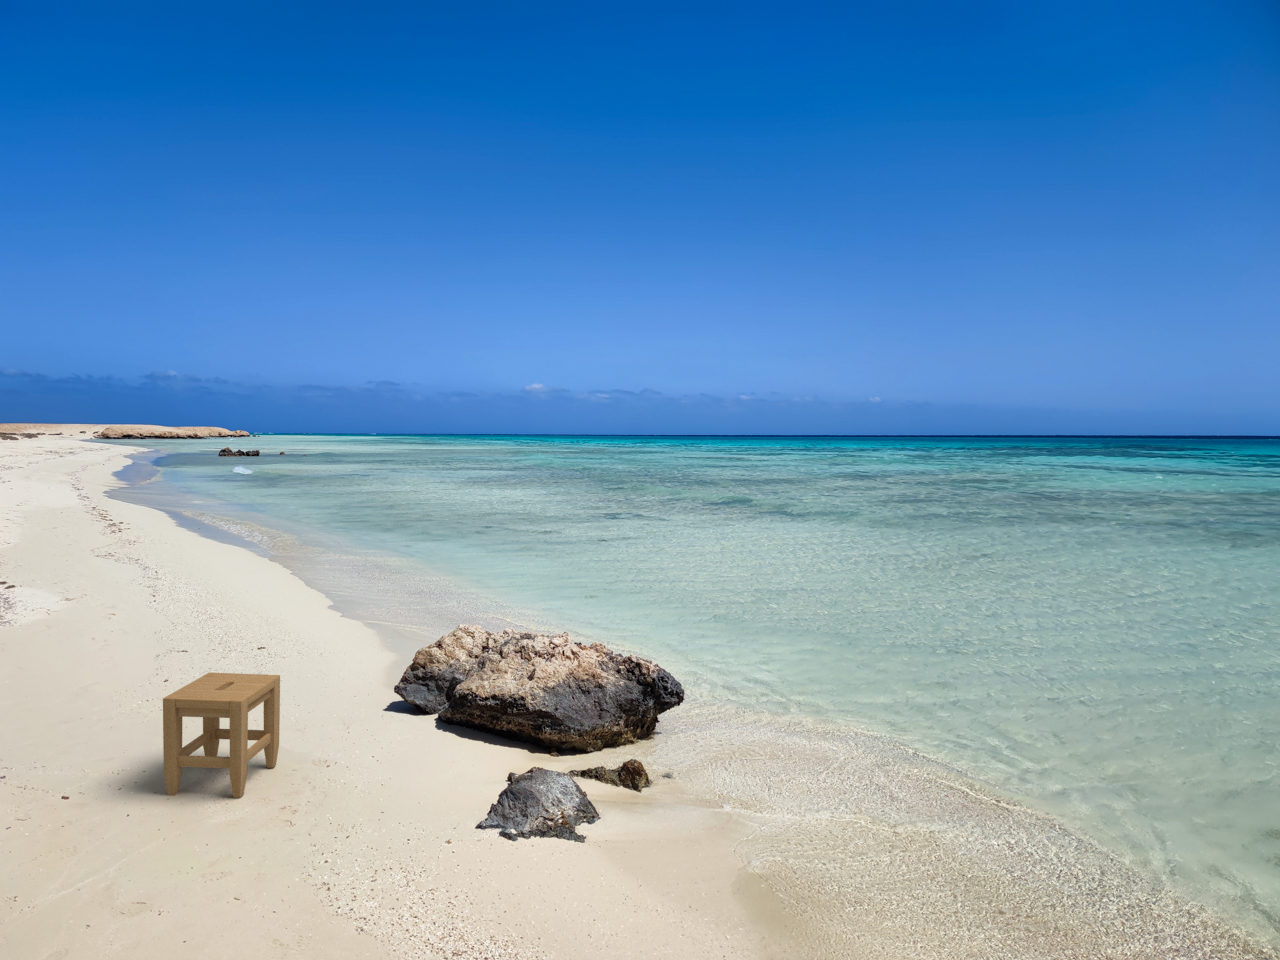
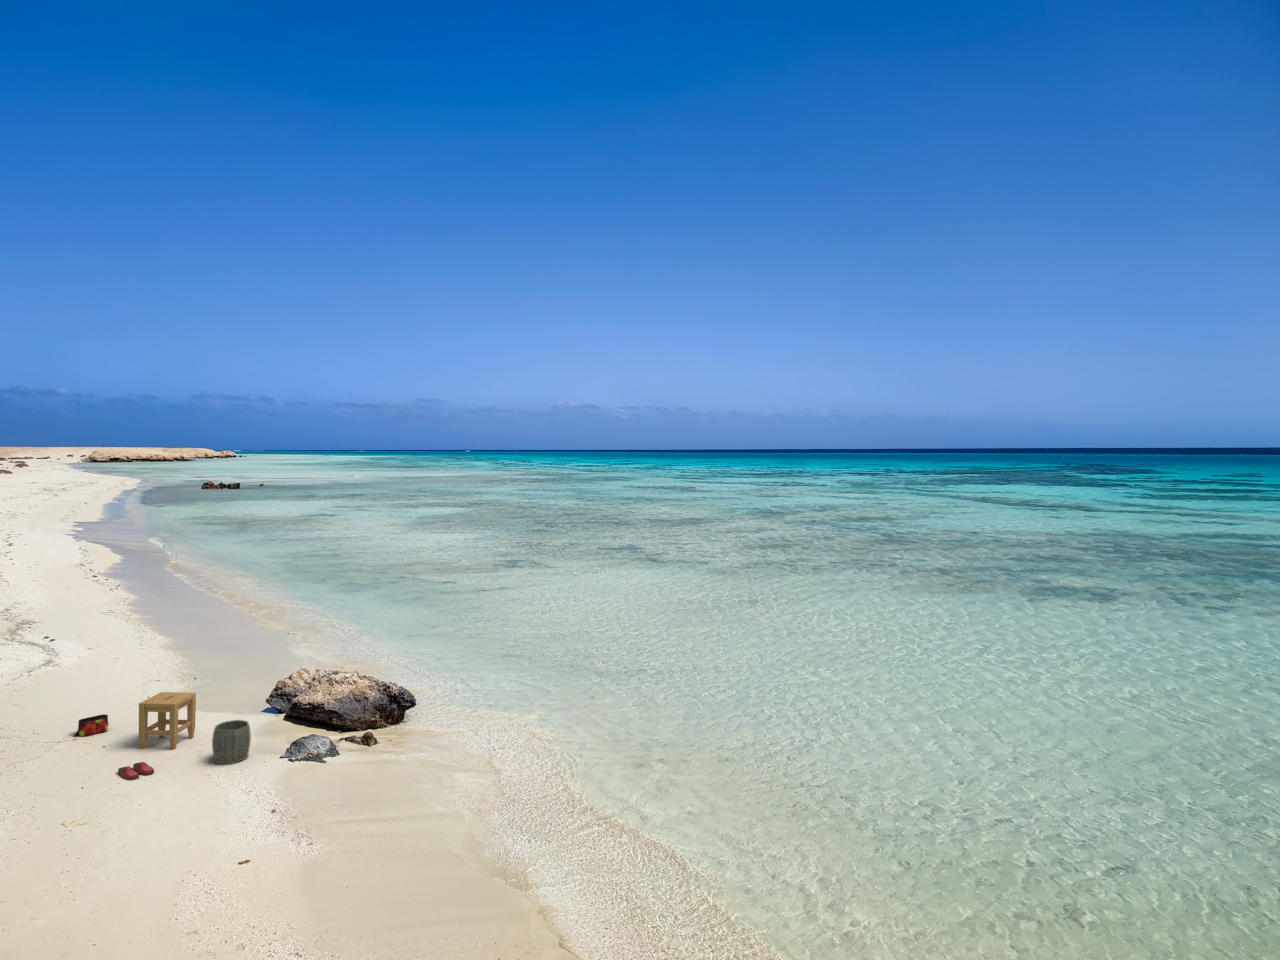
bag: none [31,715,104,763] -> present [74,714,109,737]
woven basket: none [329,738,409,843] -> present [212,720,251,764]
slippers: none [114,841,200,897] -> present [118,762,154,780]

